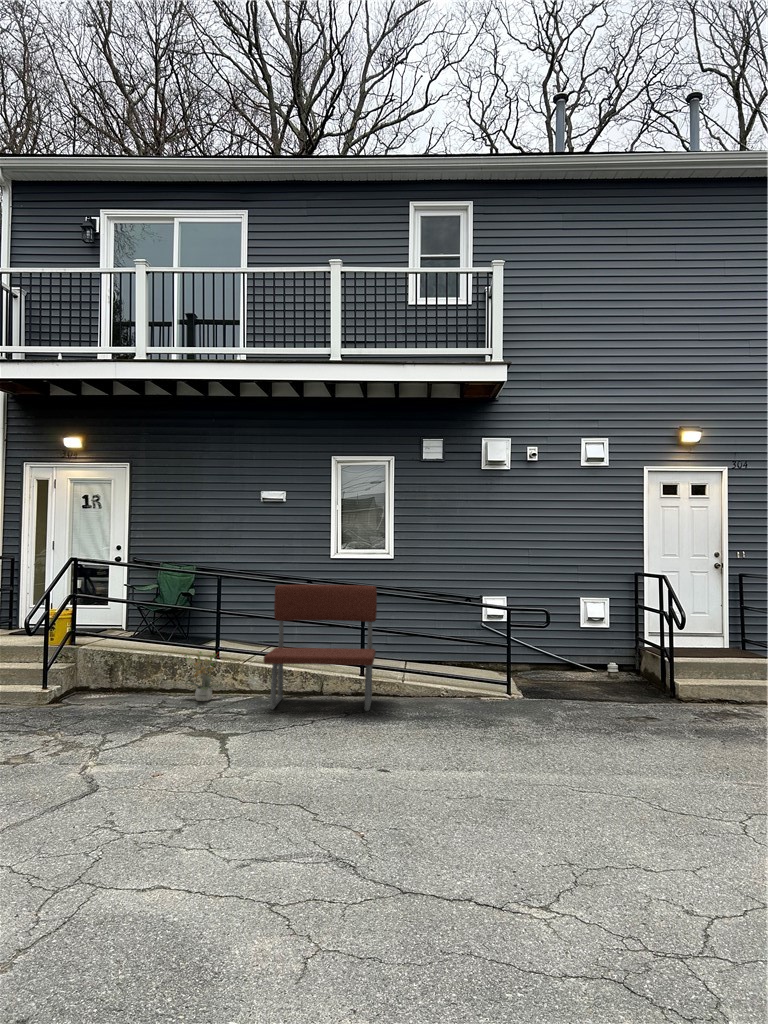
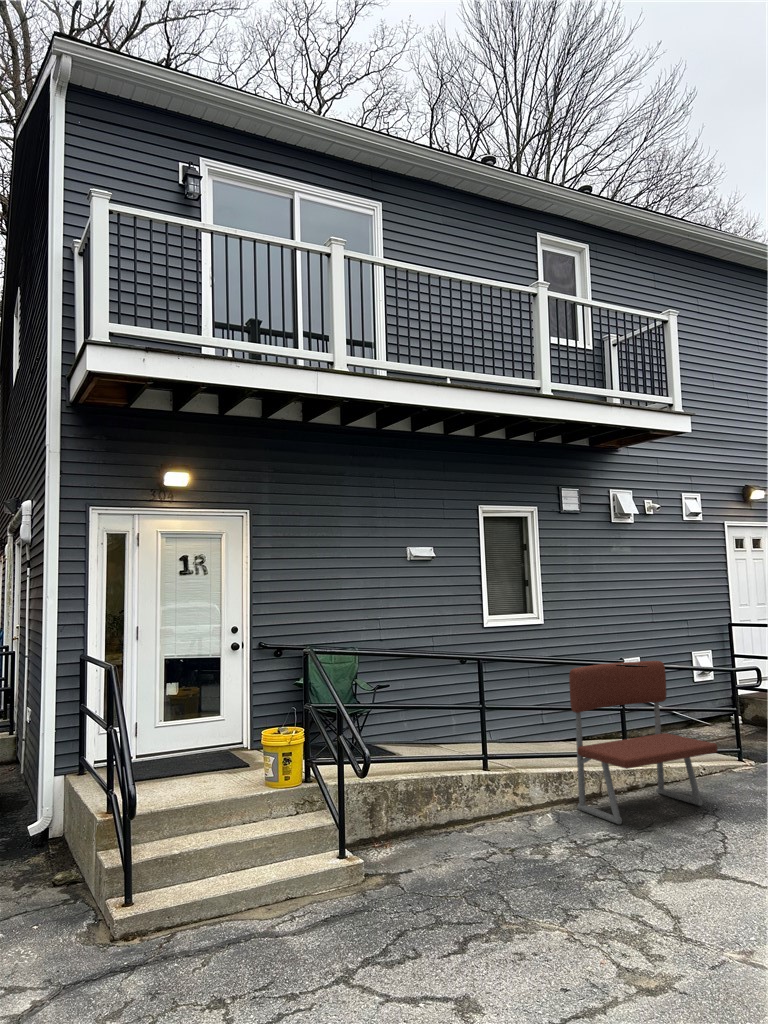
potted plant: present [185,651,222,701] -> none [486,763,535,831]

